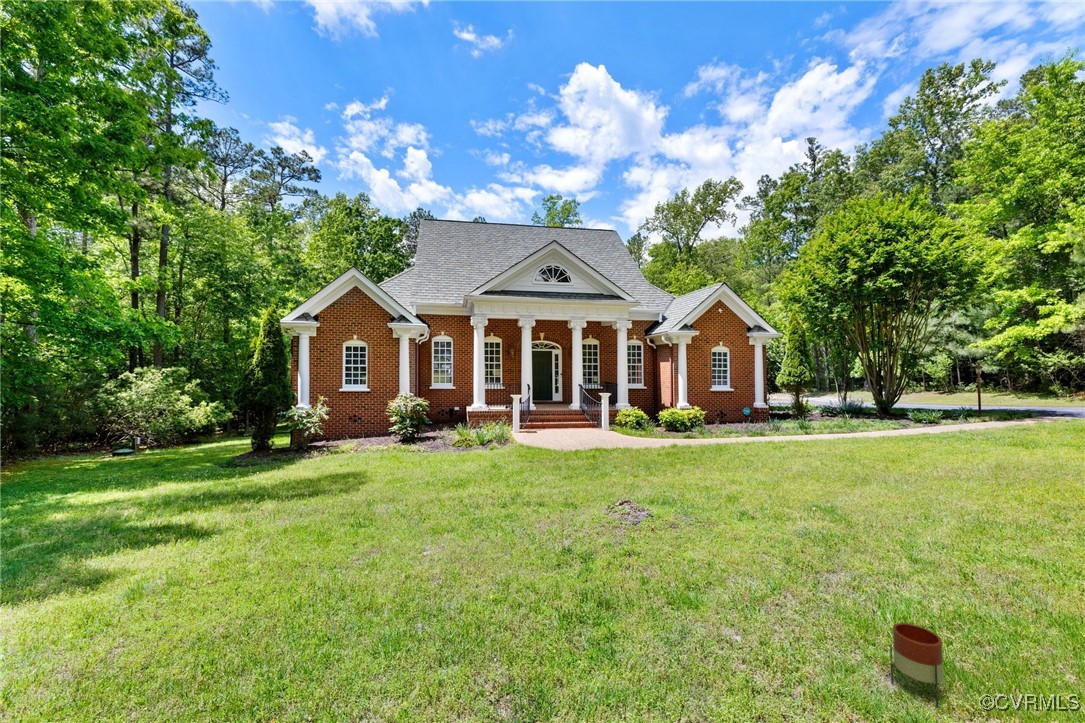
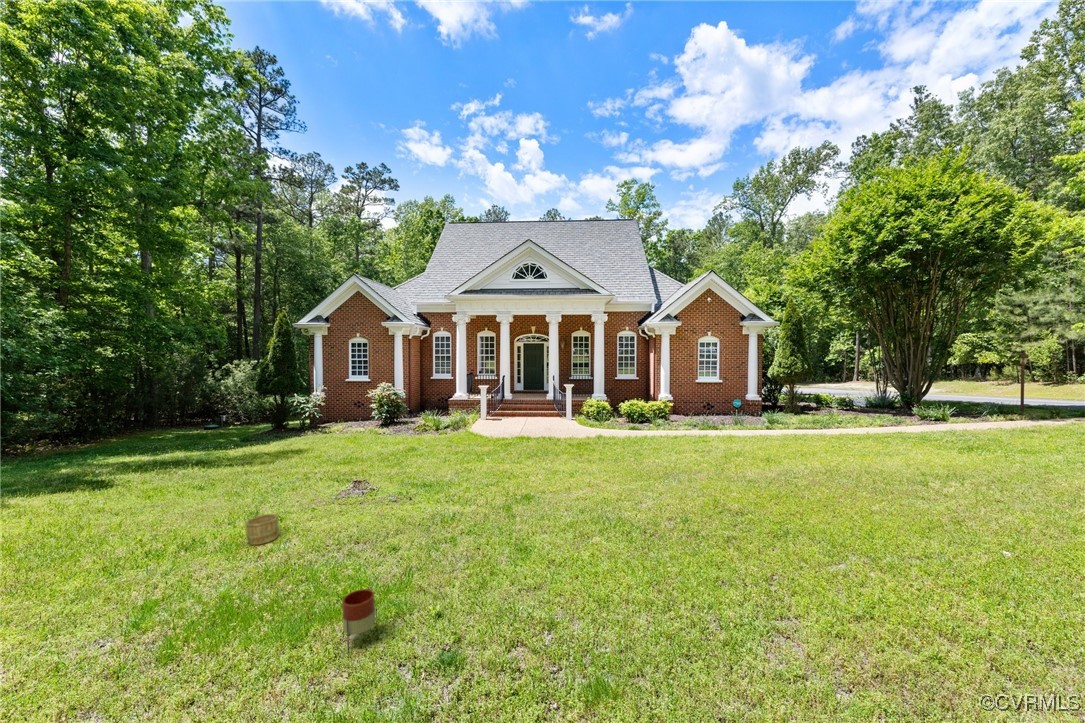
wooden bucket: none [509,548,546,592] -> present [245,514,279,545]

